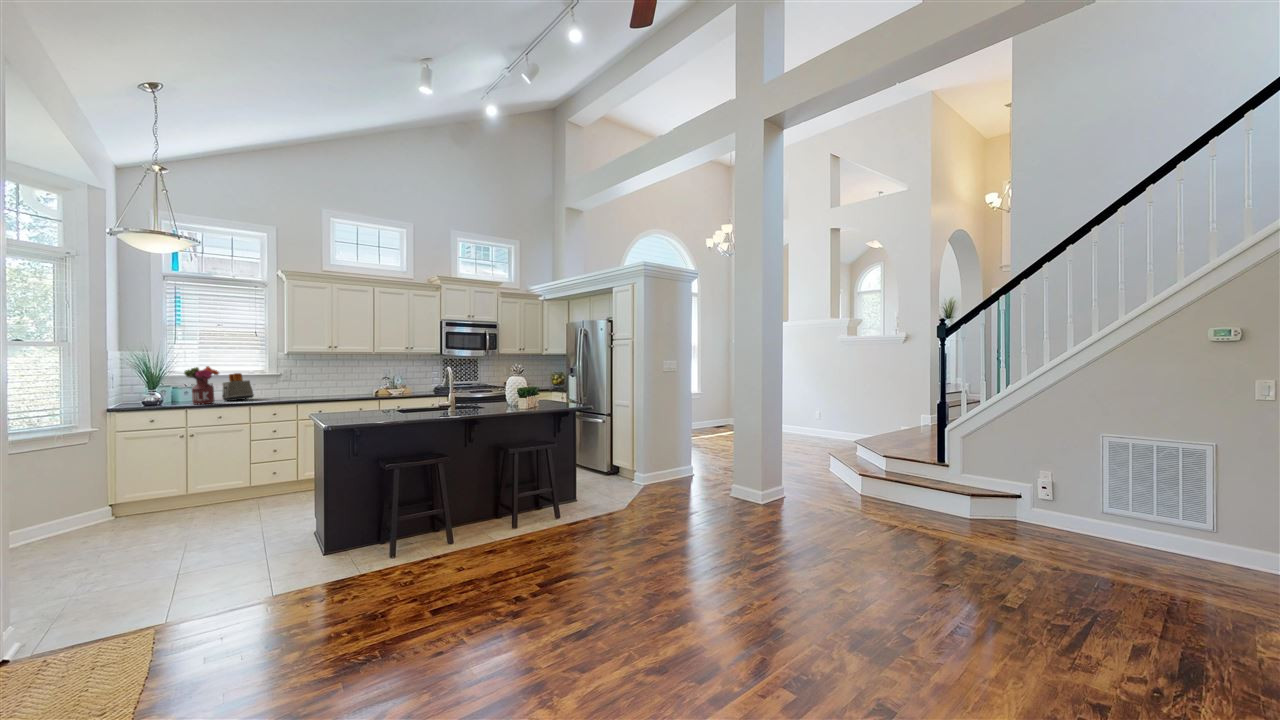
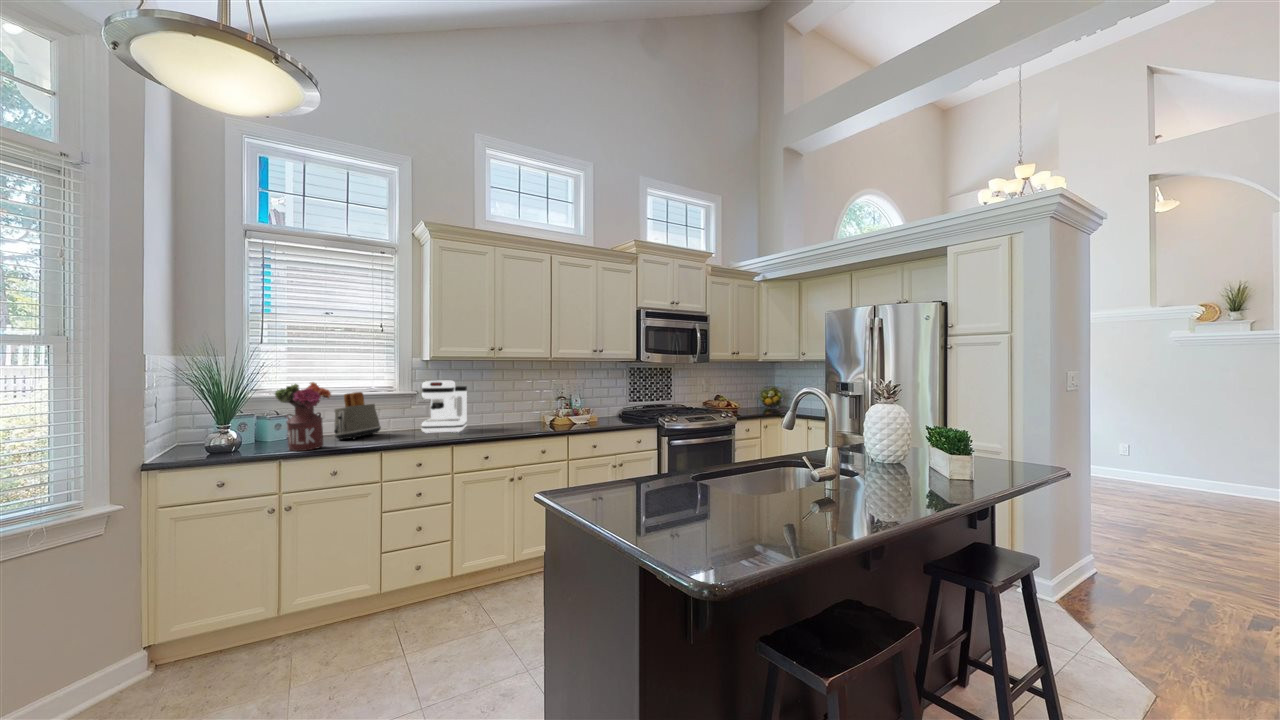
coffee maker: none [281,367,314,399] -> present [421,381,467,434]

